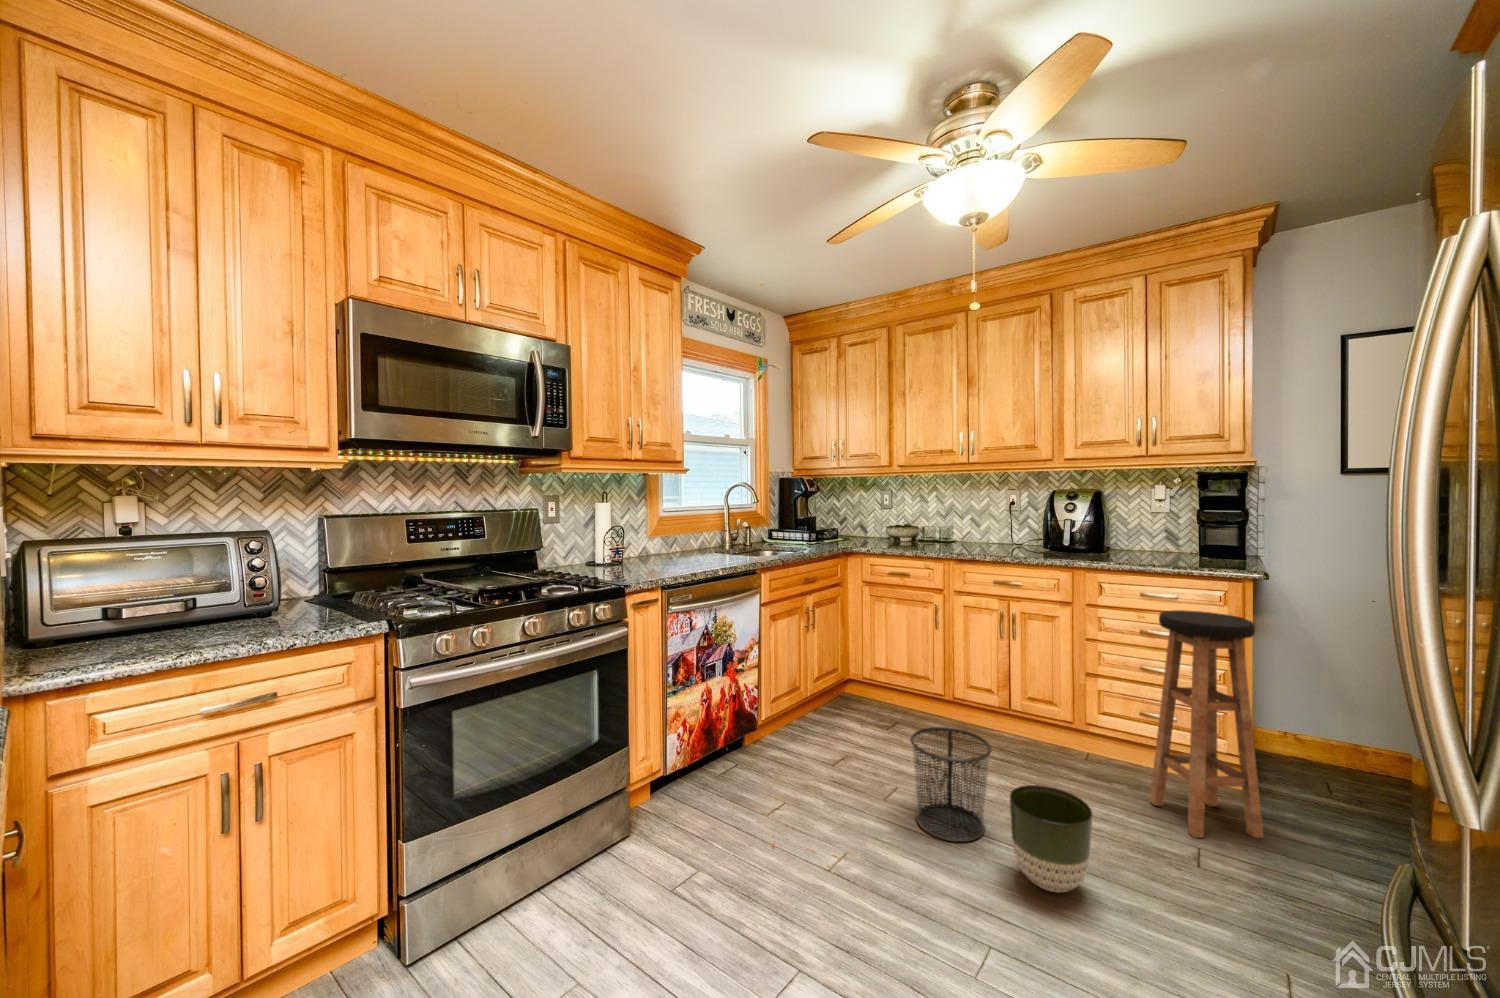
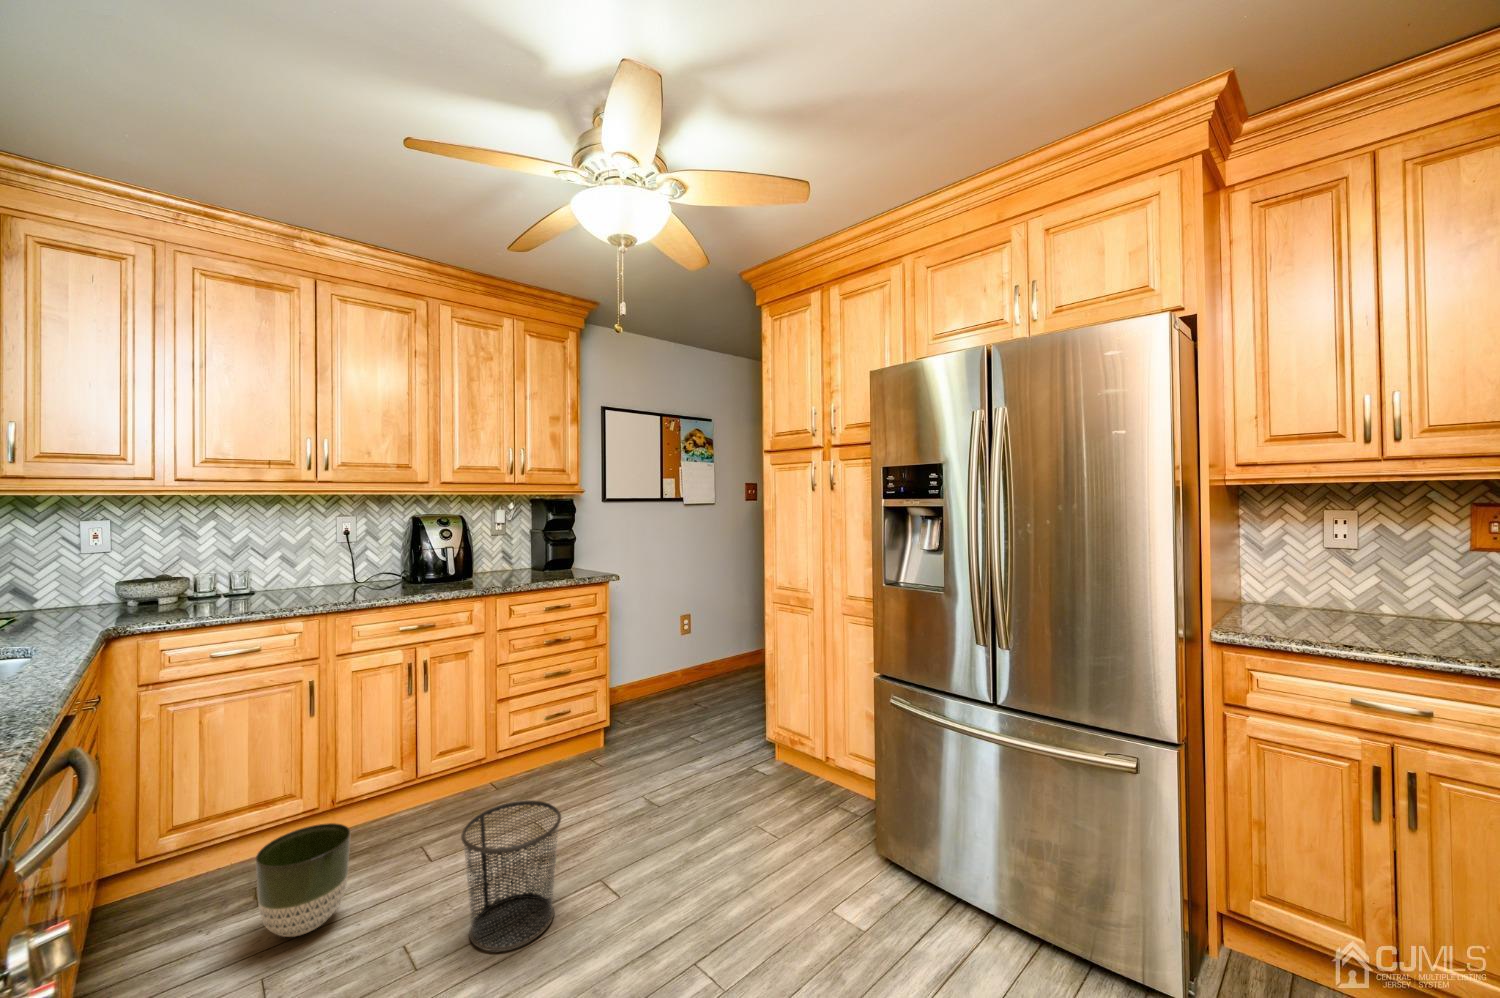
bar stool: present [1150,610,1263,838] -> none [586,611,654,791]
planter: present [1010,785,1093,893] -> present [256,823,350,937]

